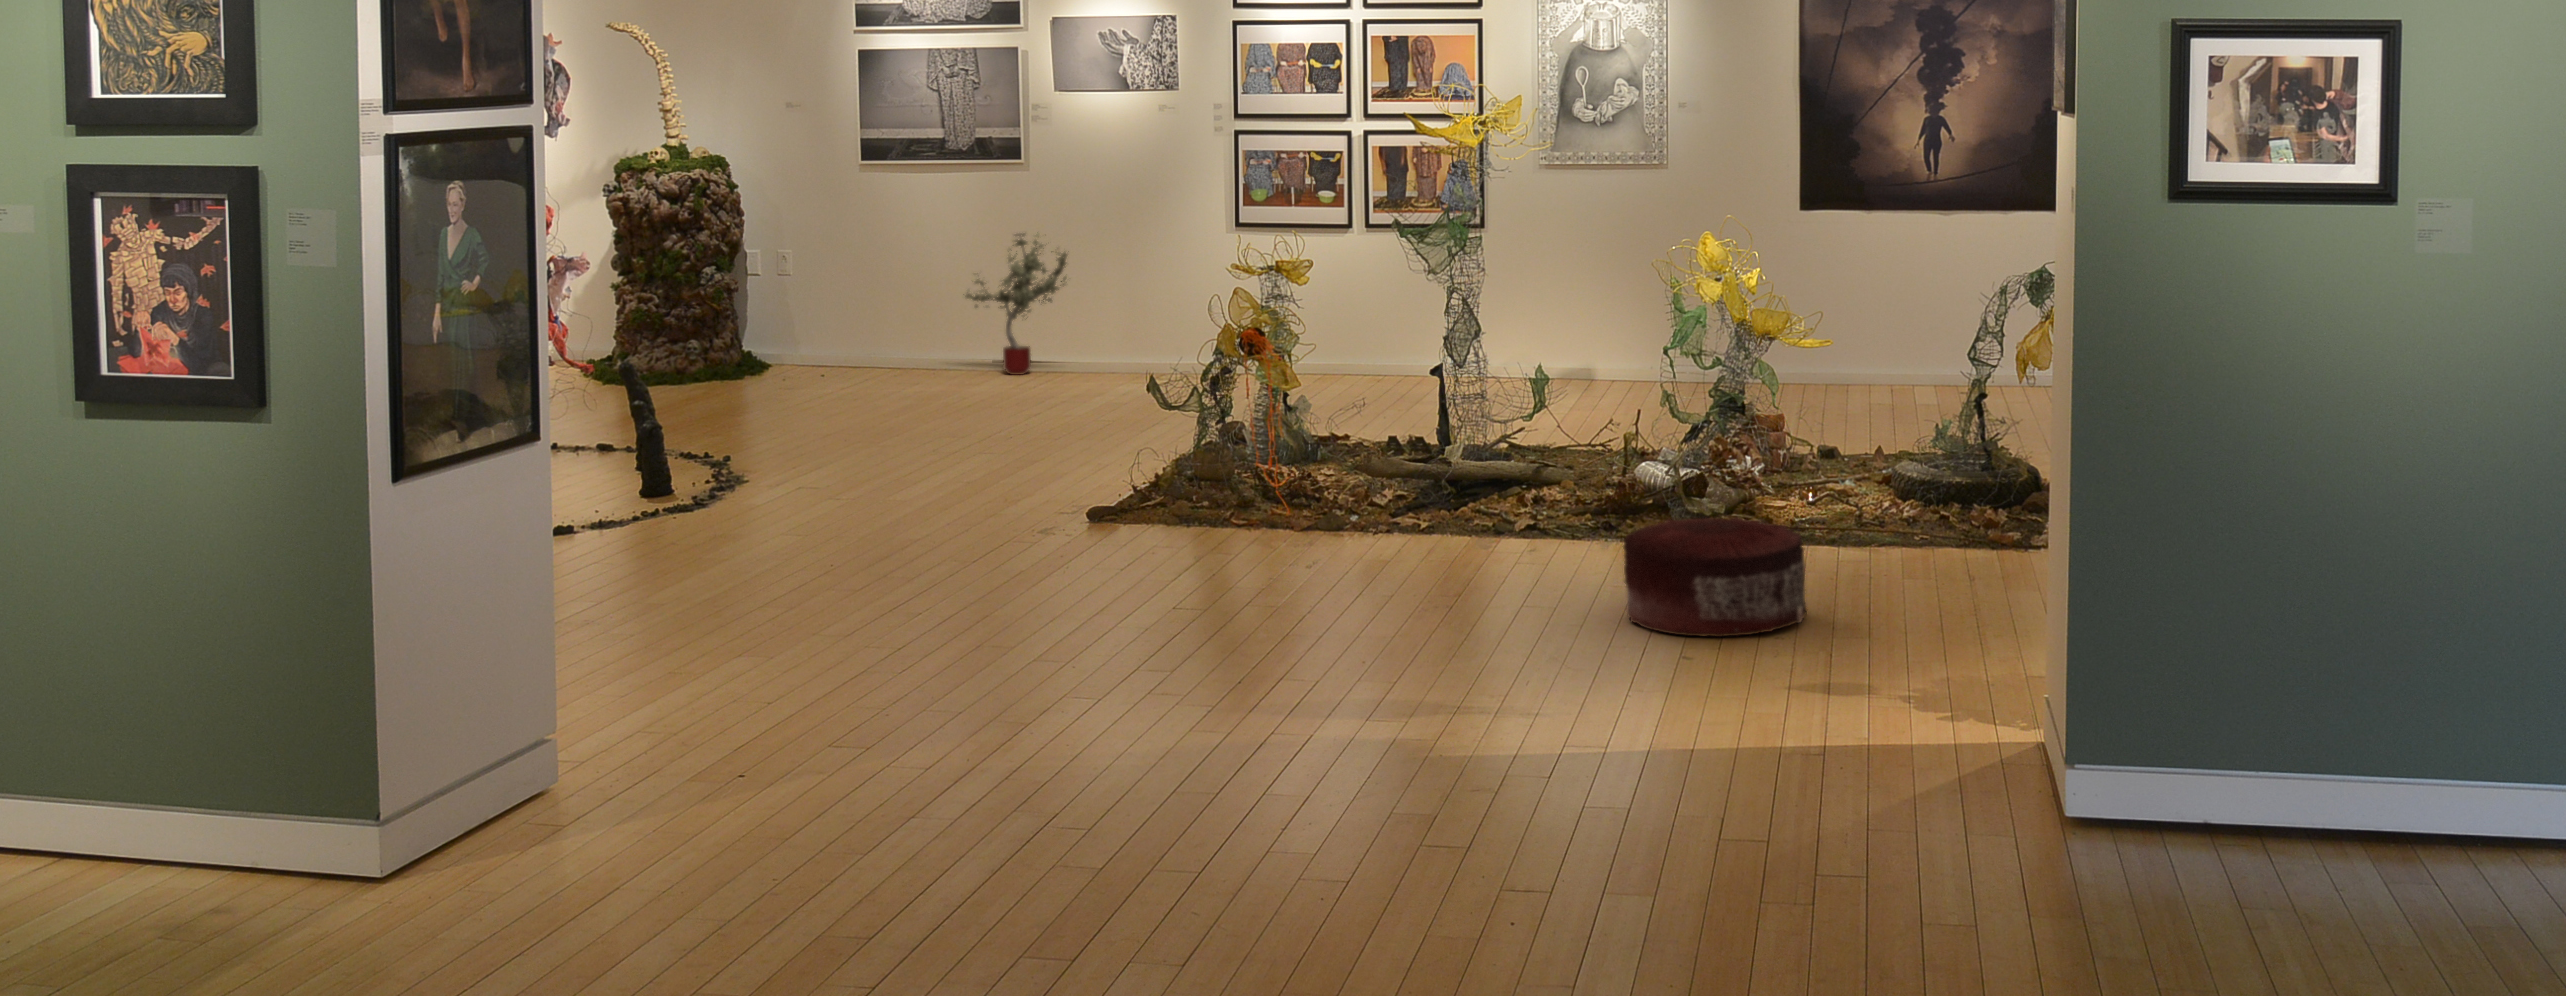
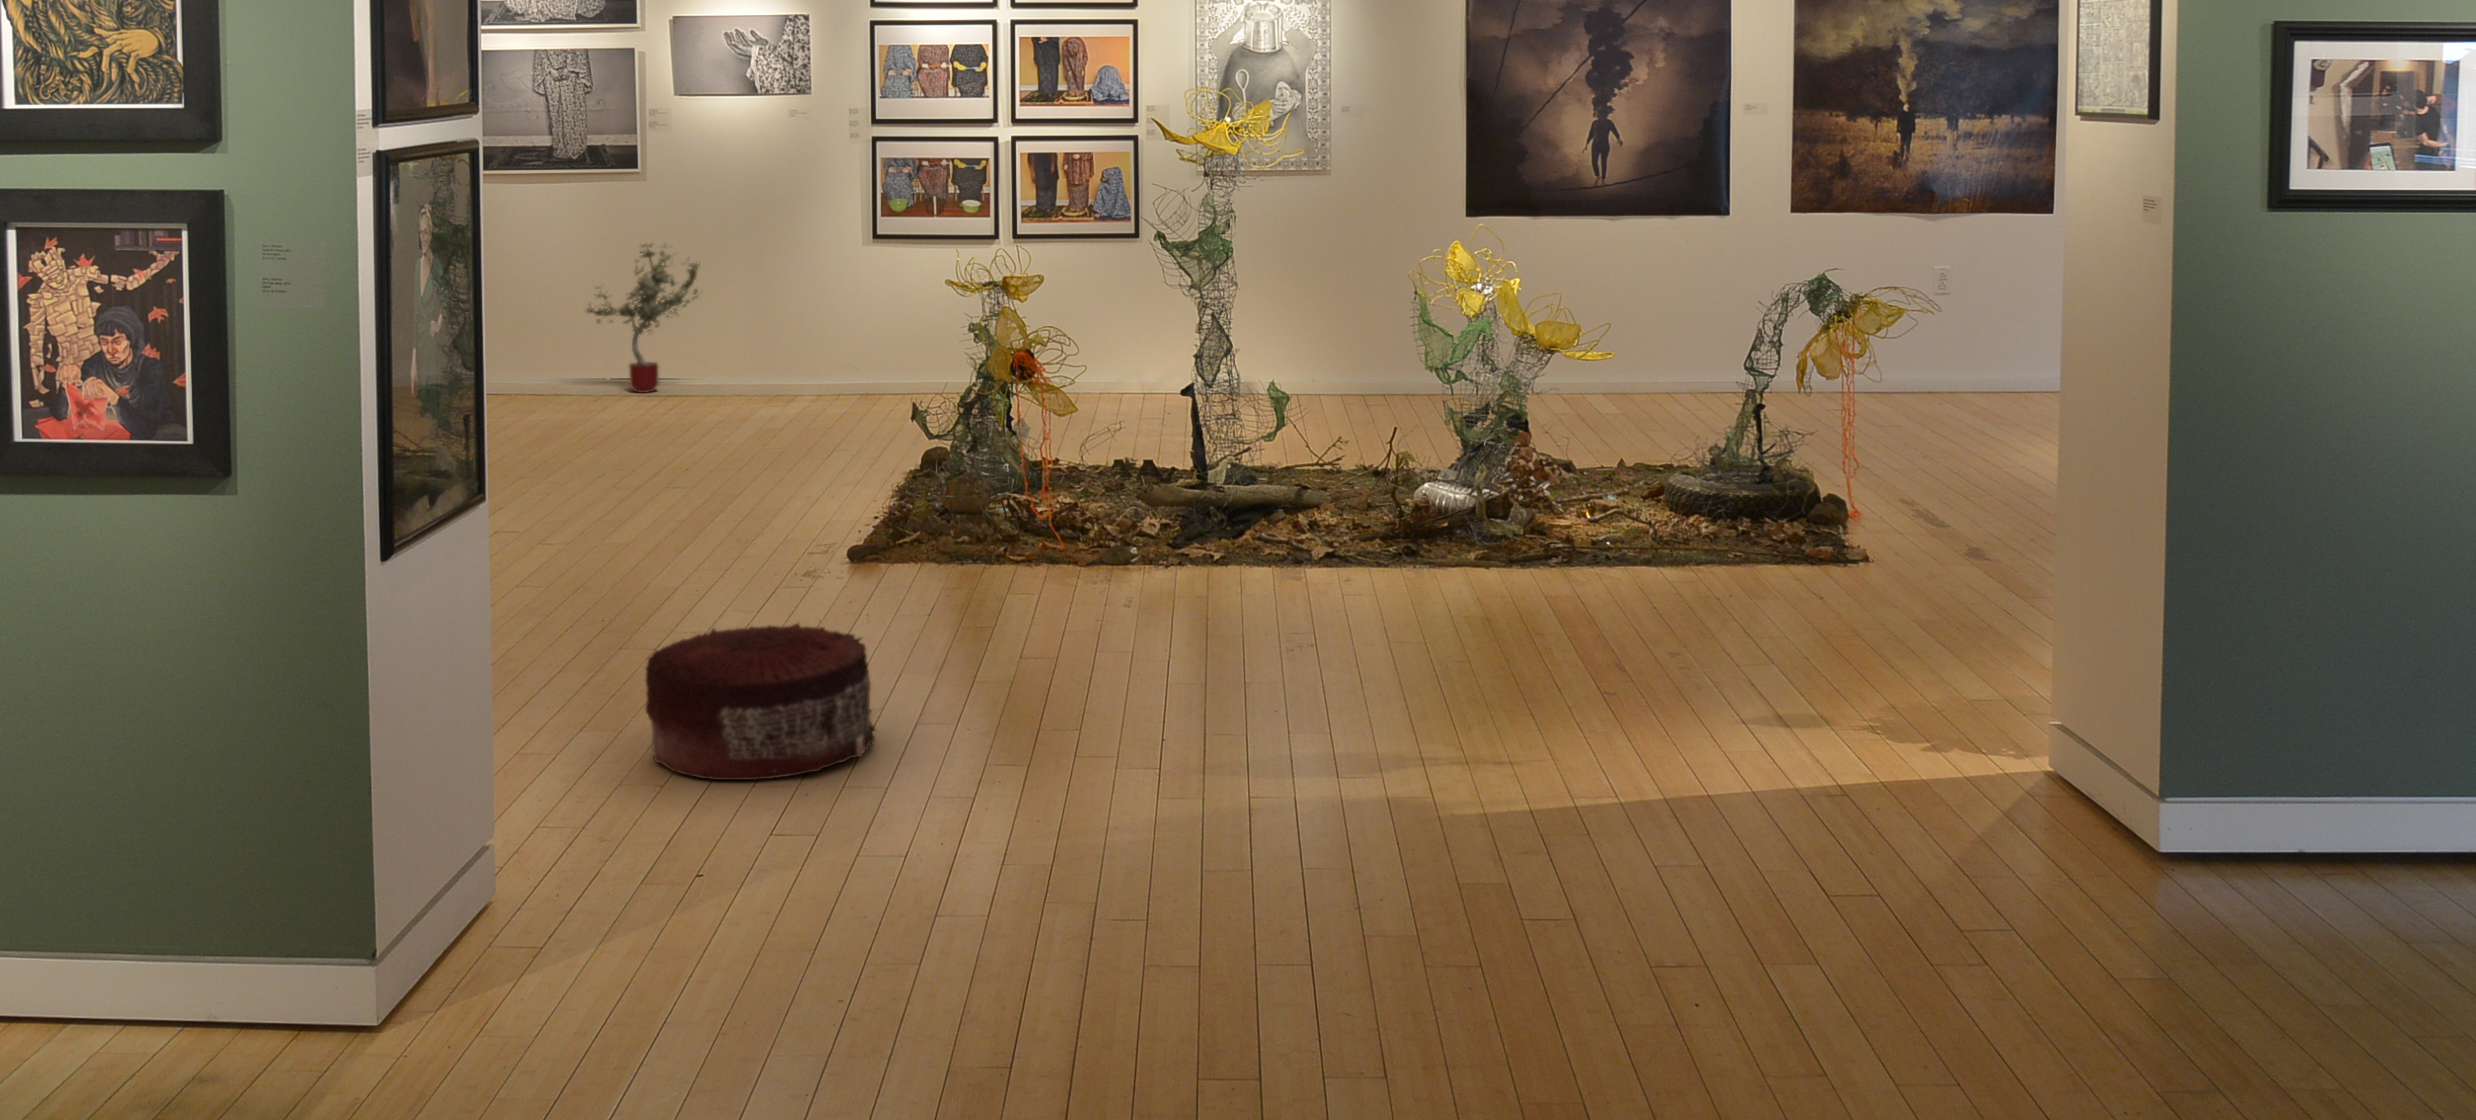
pouf: present [1623,517,1807,637] -> present [646,623,876,780]

